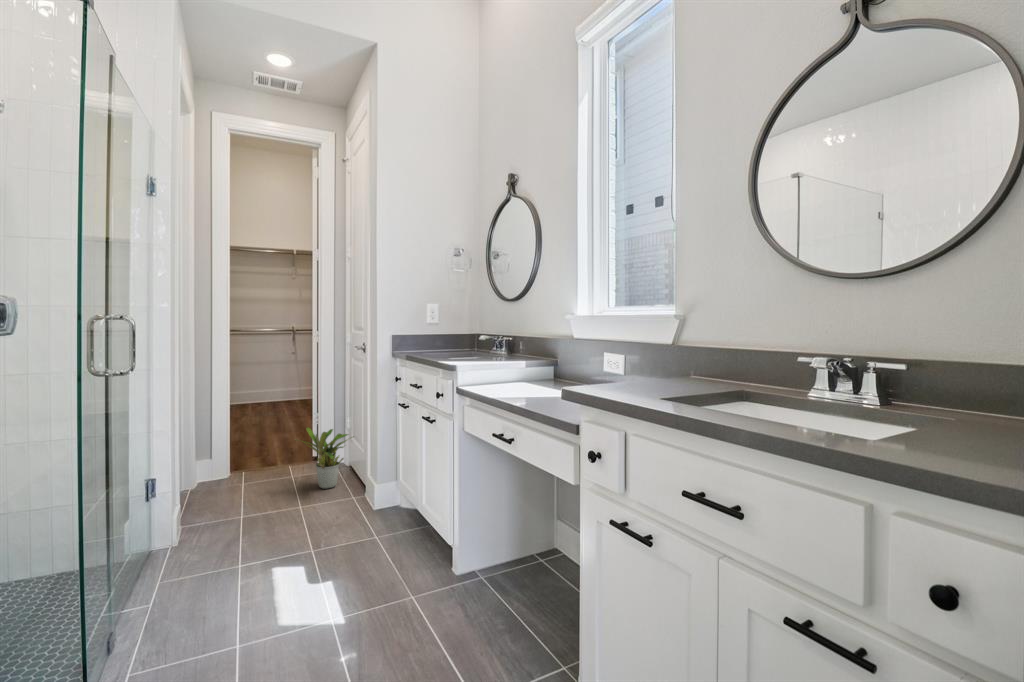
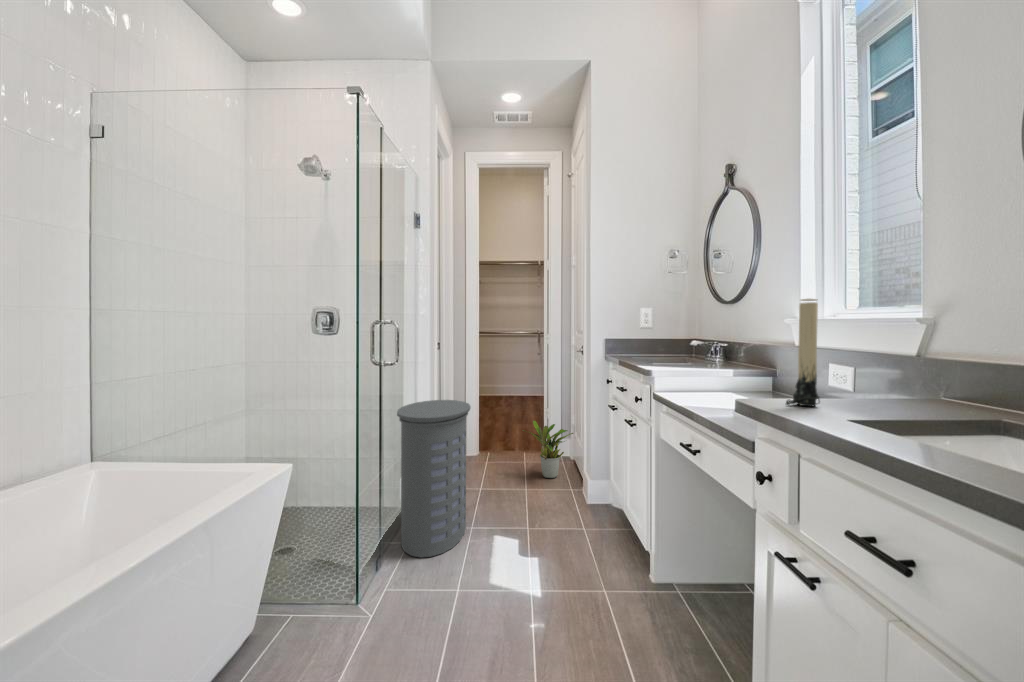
candle: none [605,295,629,388] -> present [786,299,820,406]
laundry hamper: none [125,412,237,623] -> present [397,400,470,557]

